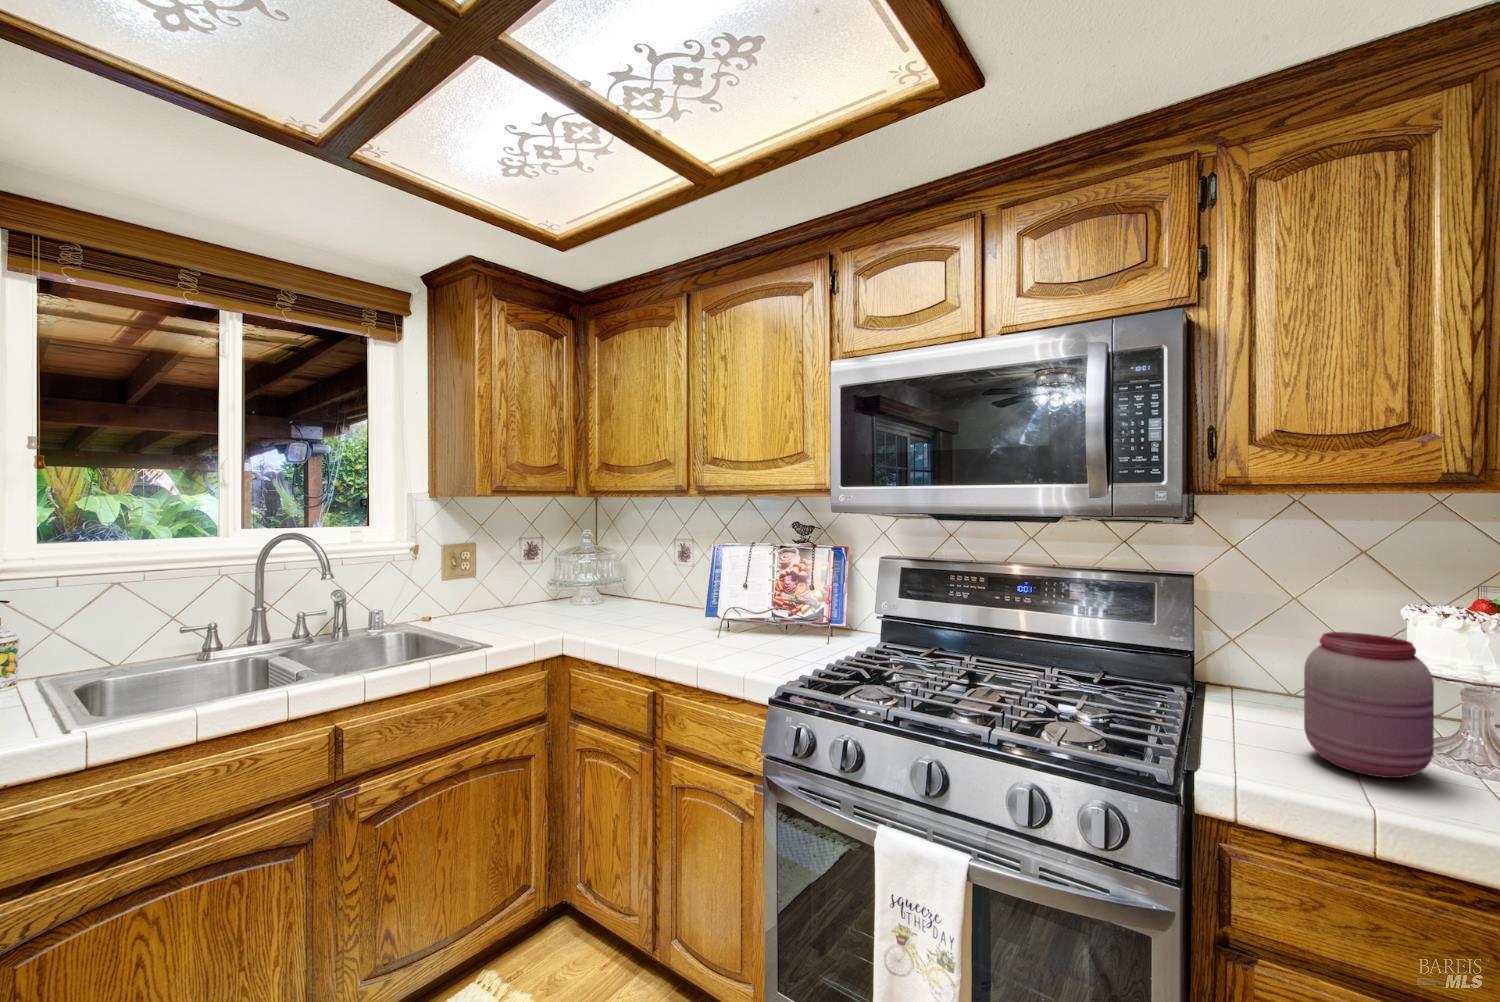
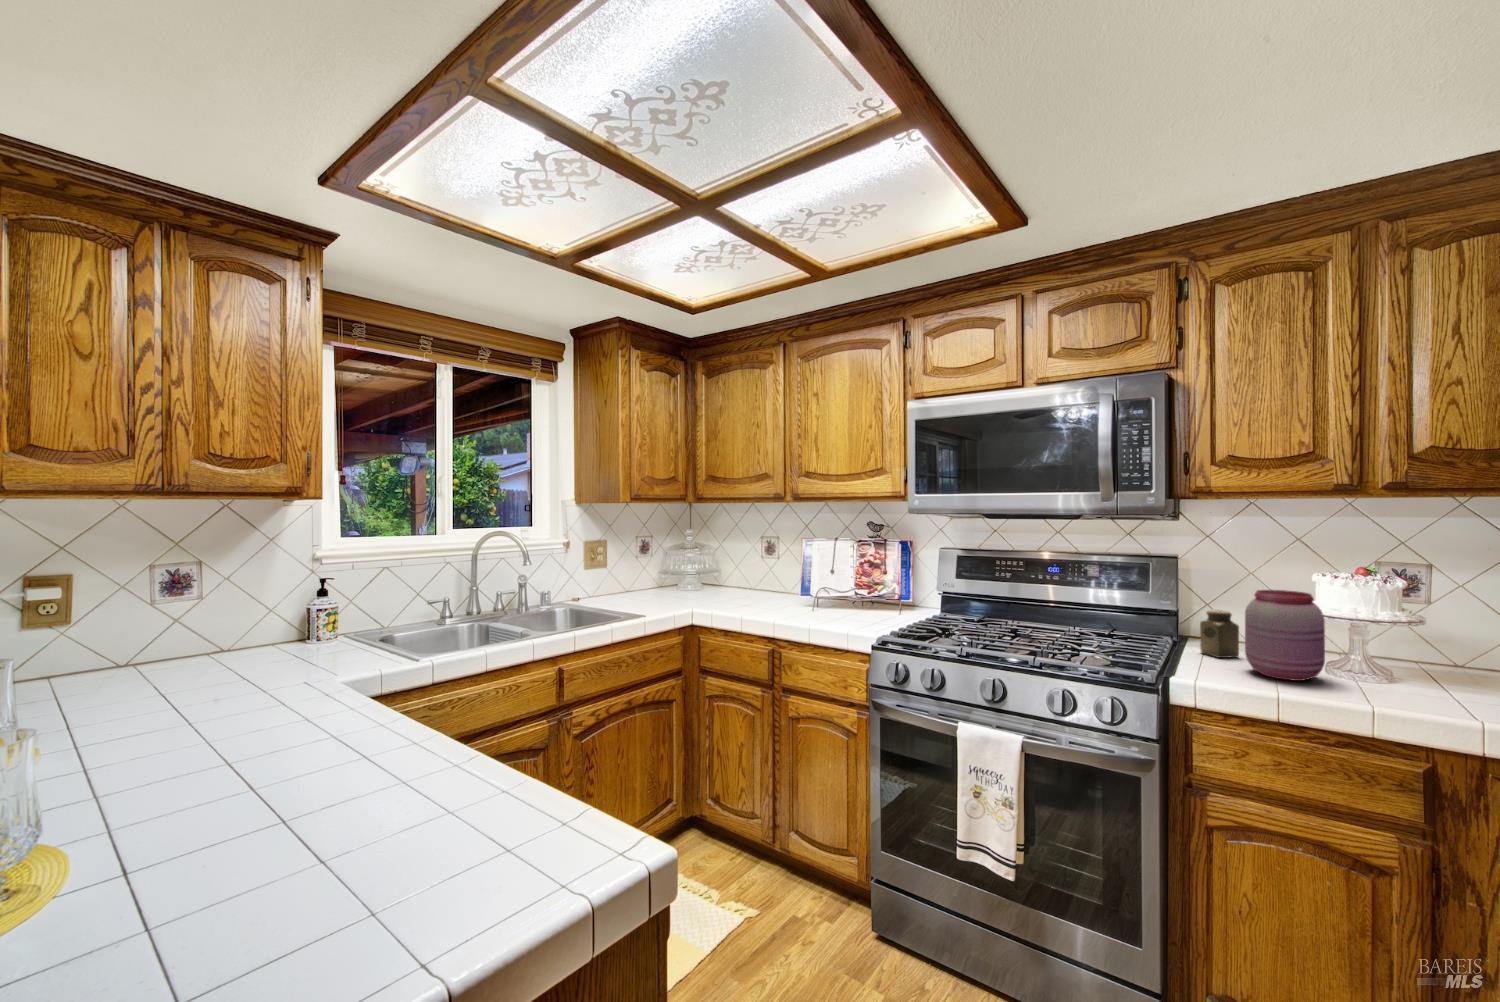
salt shaker: none [1230,655,1288,727] -> present [1200,610,1239,658]

